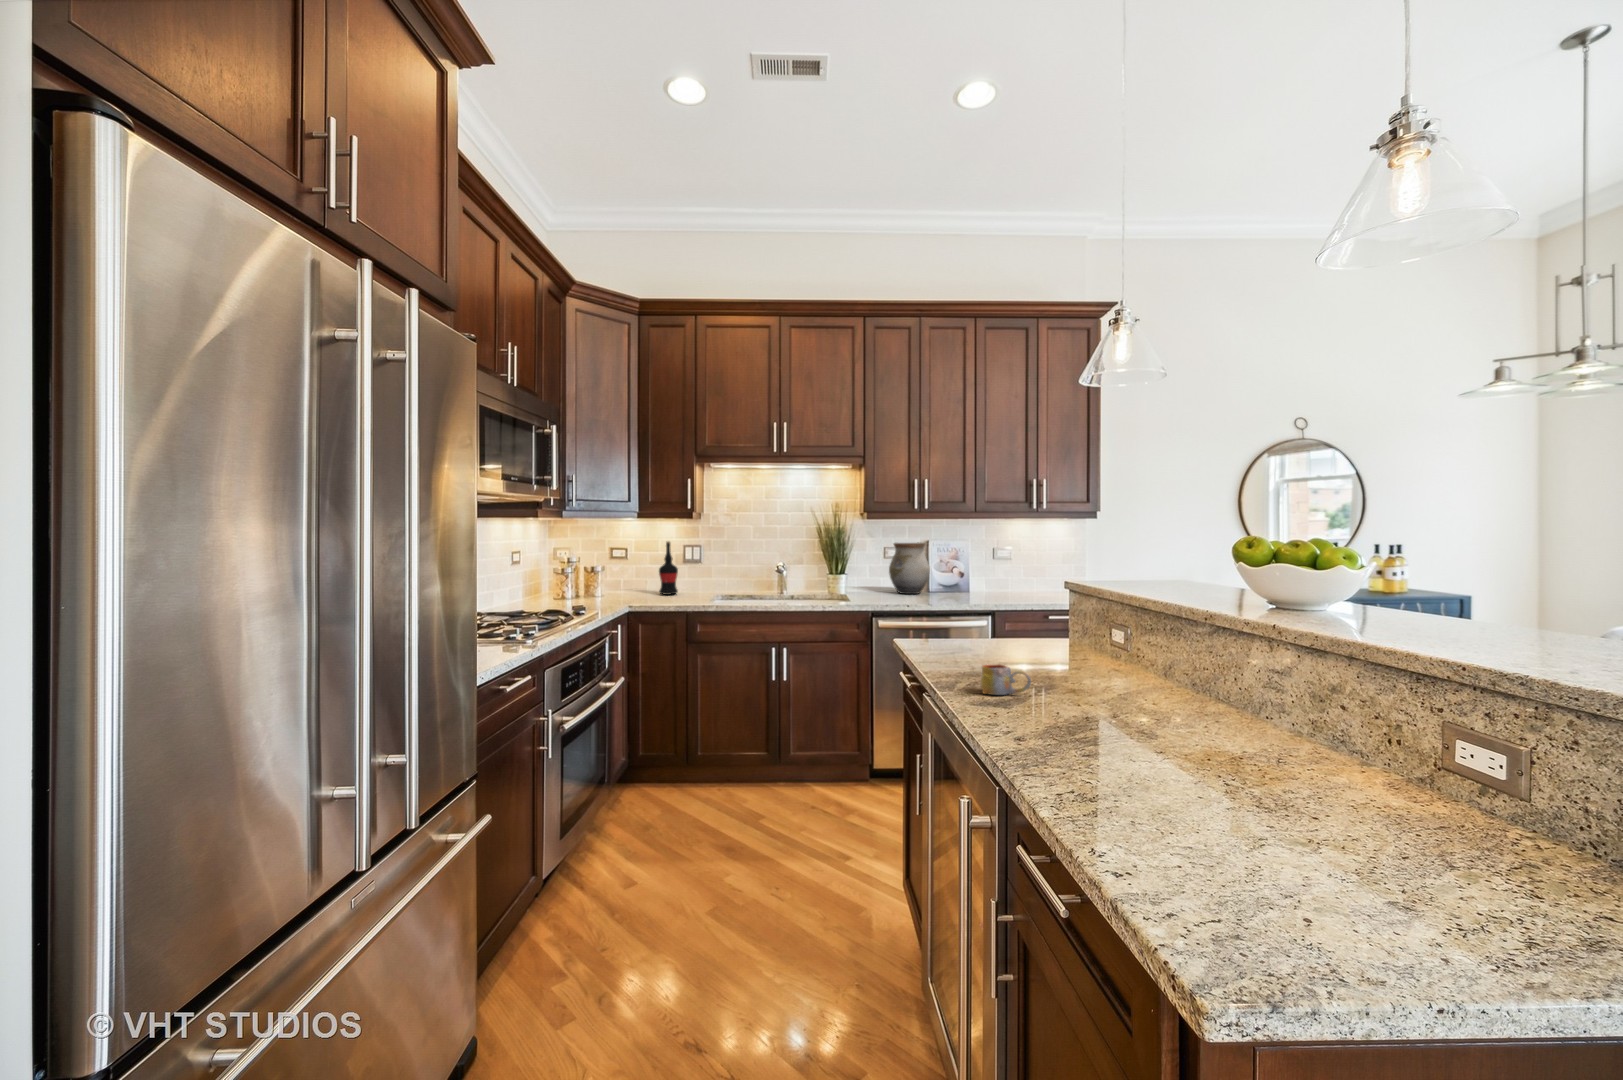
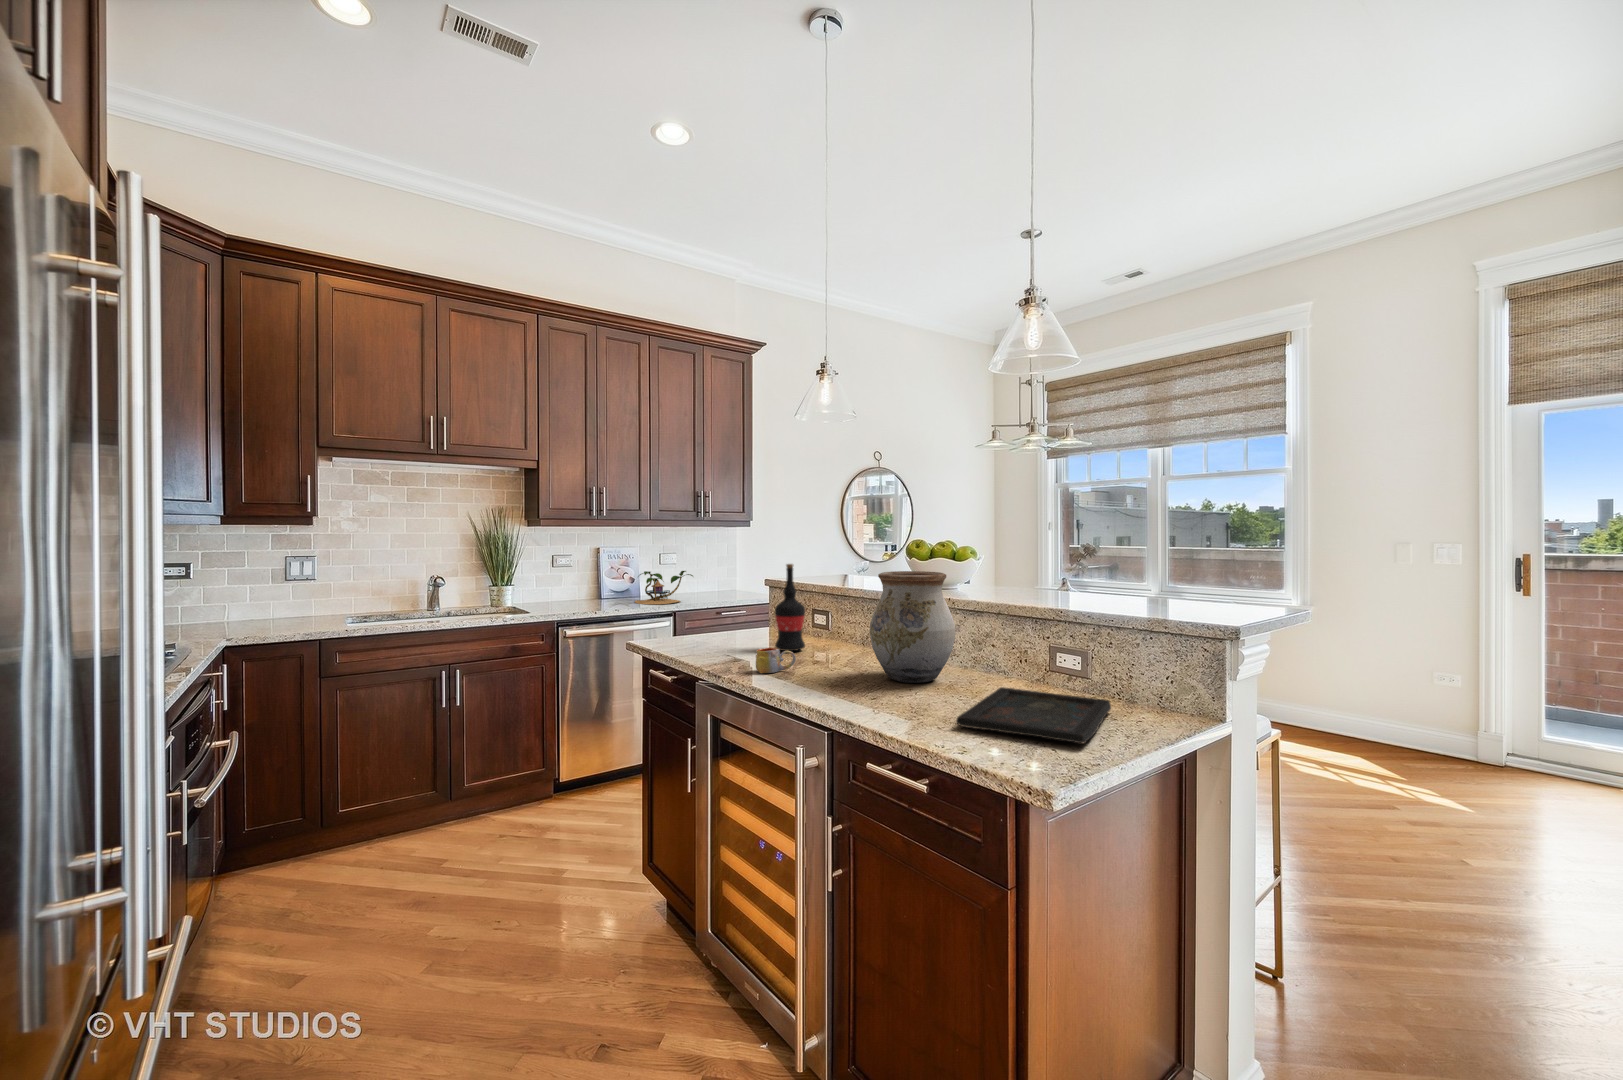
wine bottle: present [659,542,678,595] -> present [775,564,805,651]
vase: present [889,543,930,594] -> present [870,571,955,683]
plant: none [961,566,1022,601] -> present [635,571,693,604]
tray: none [1166,778,1548,934] -> present [956,687,1111,743]

